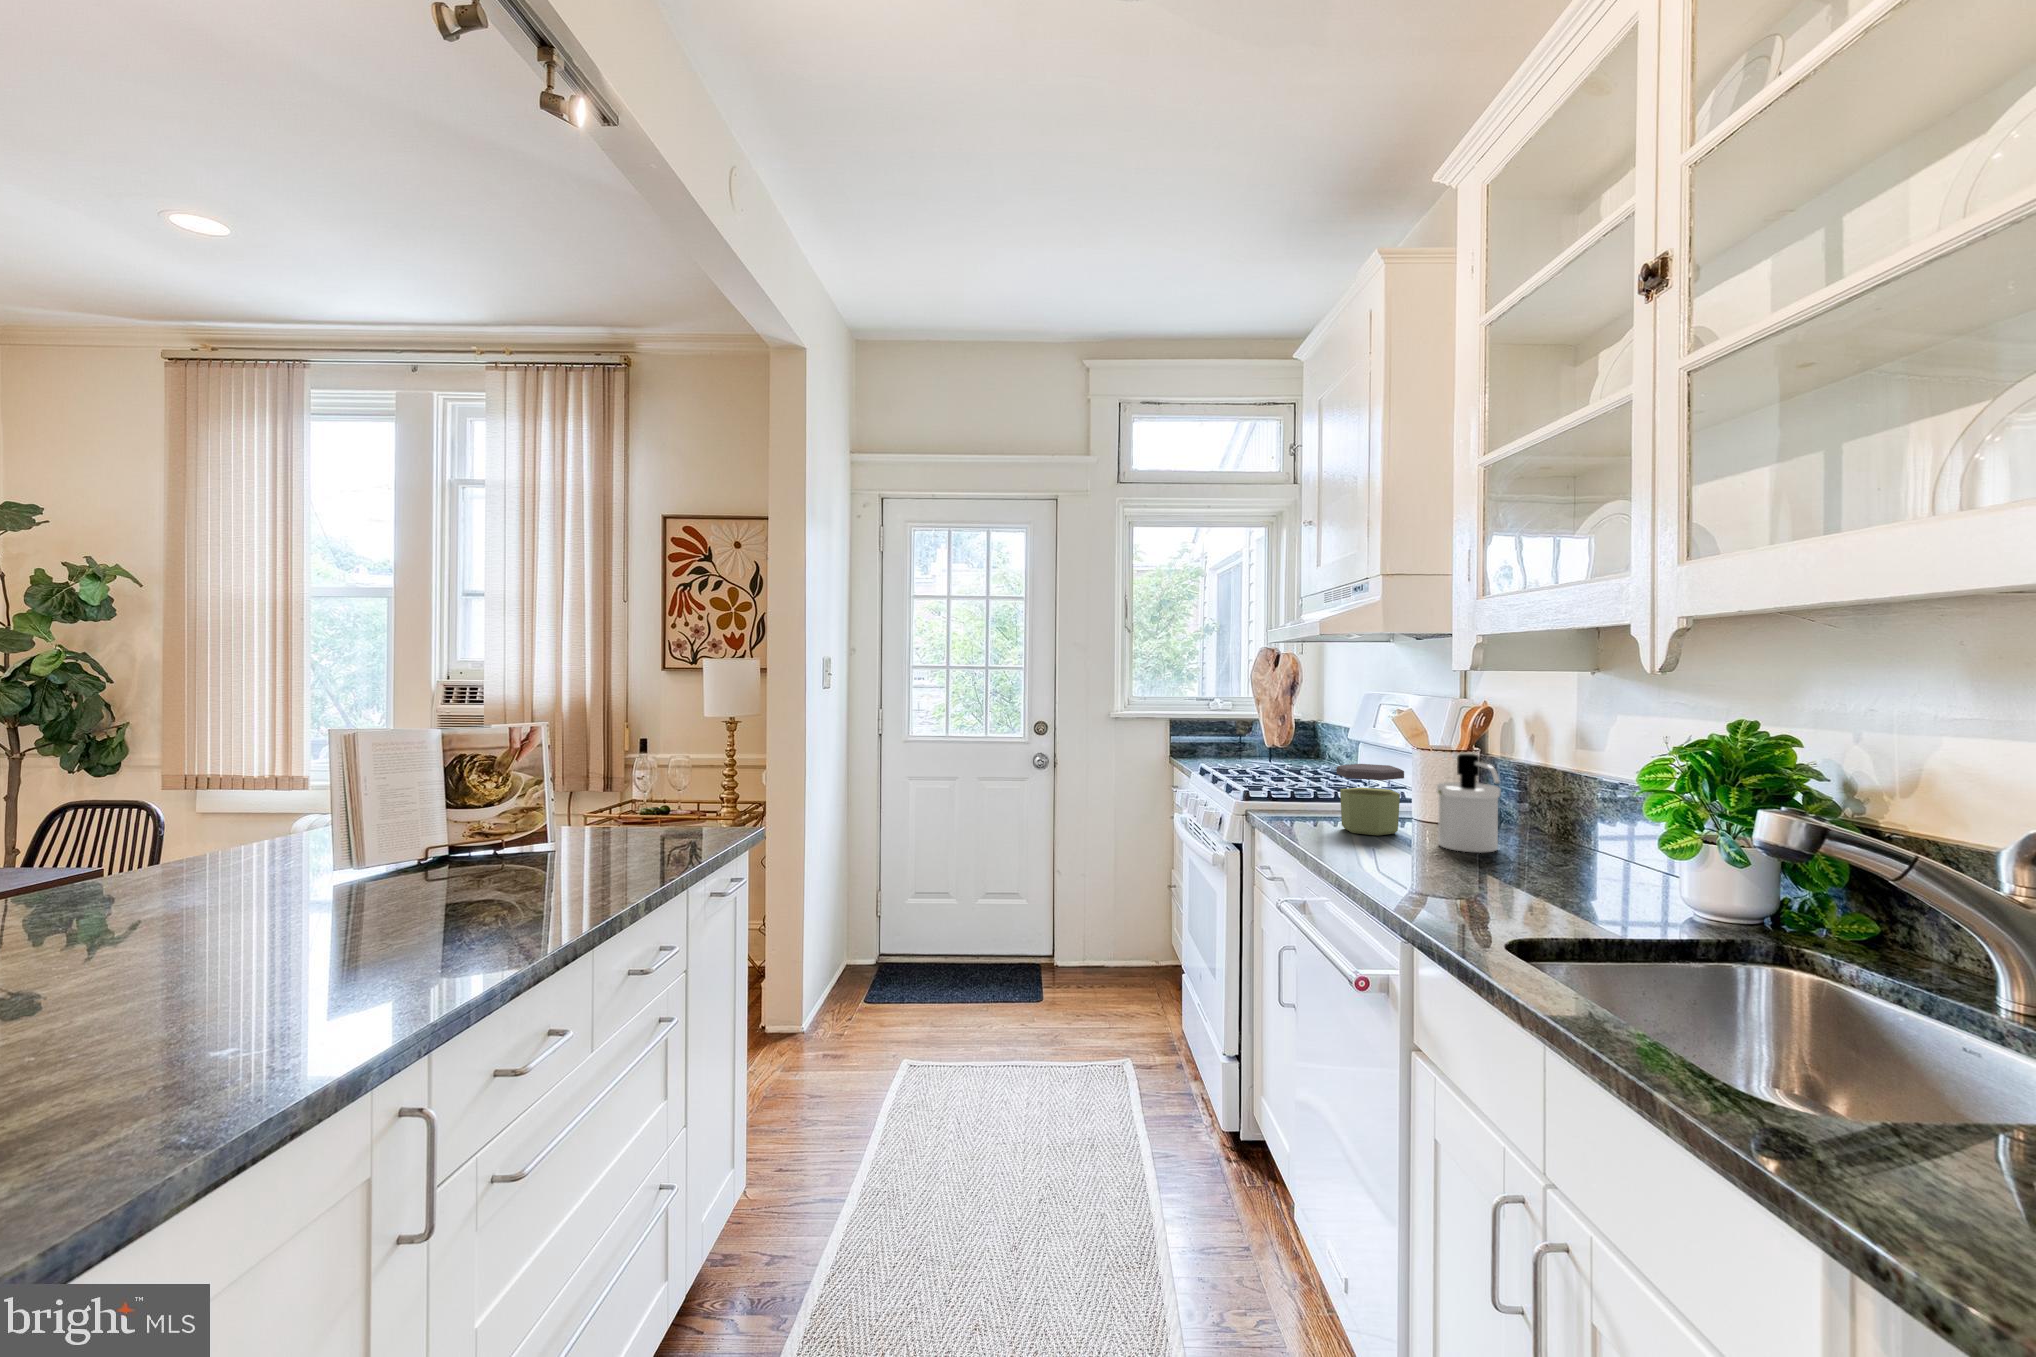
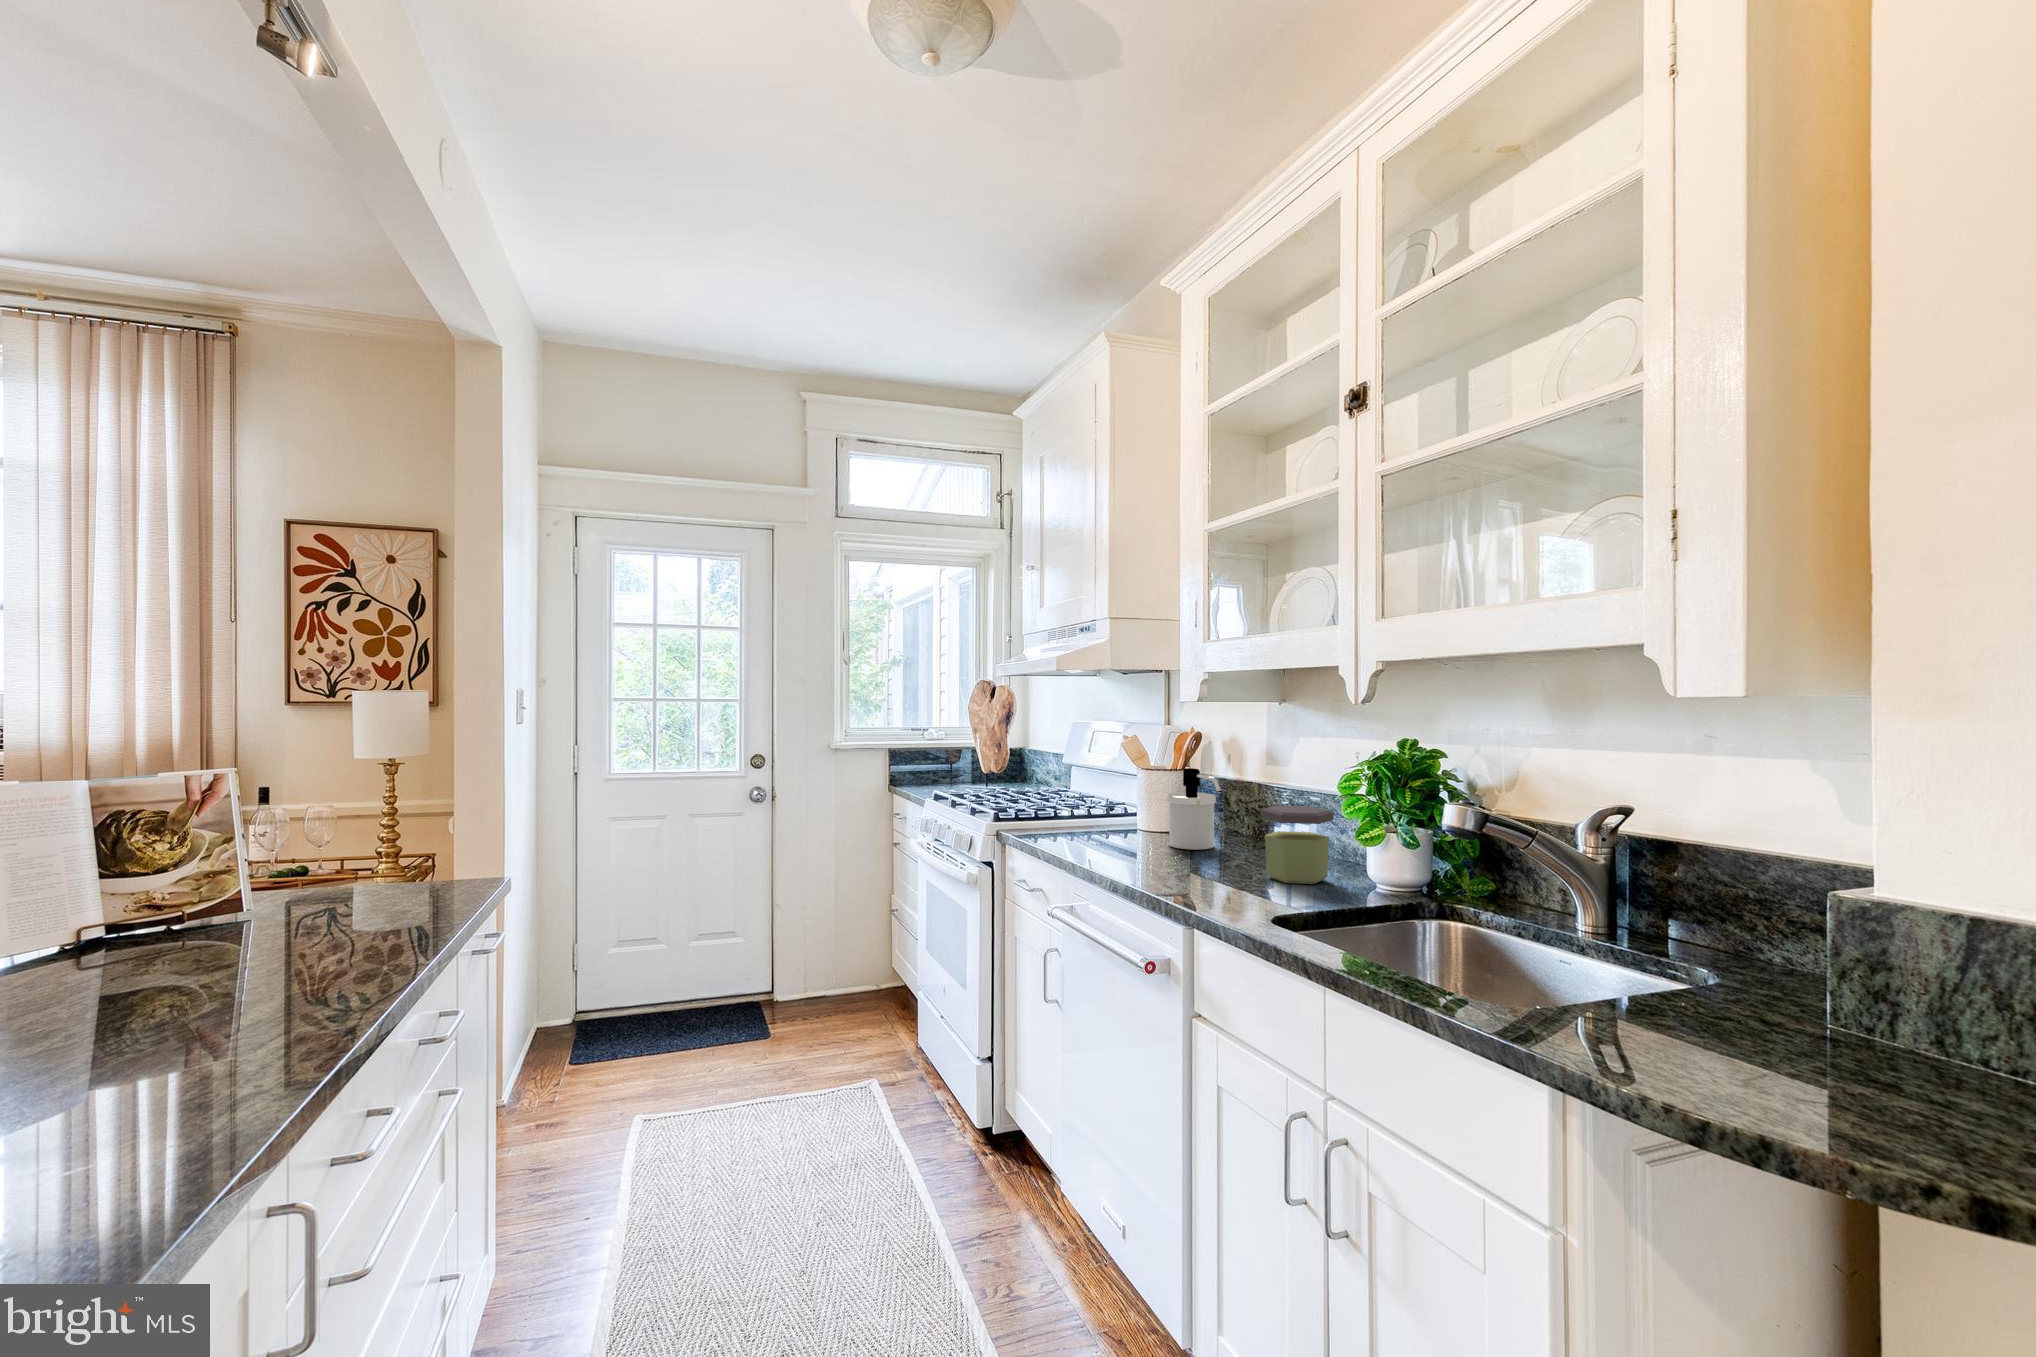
jar: present [1336,764,1404,835] -> present [1261,805,1333,884]

